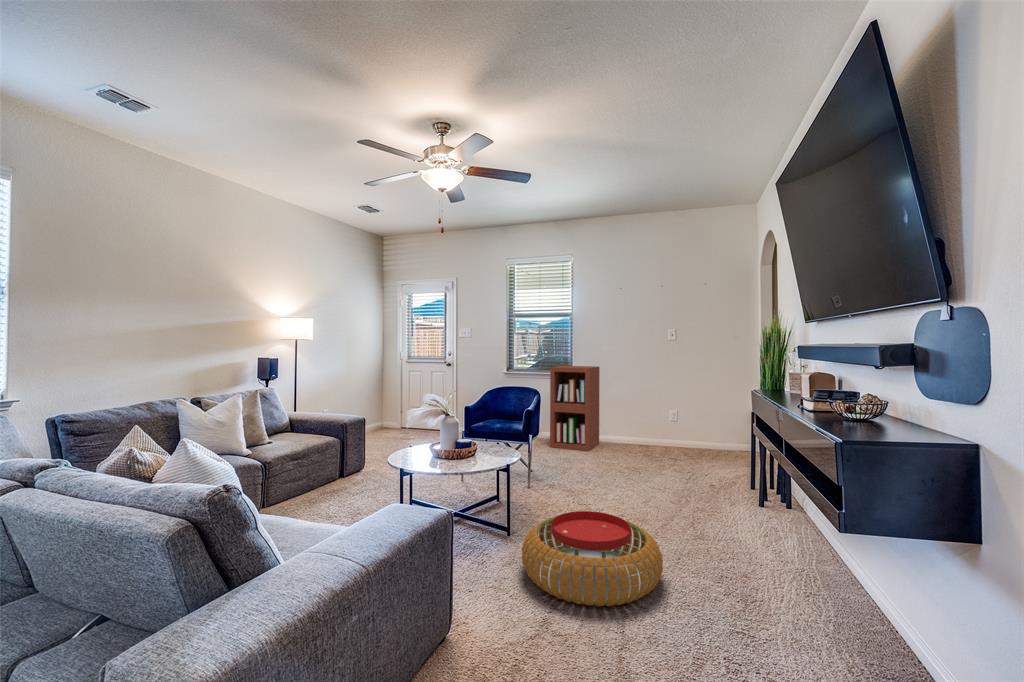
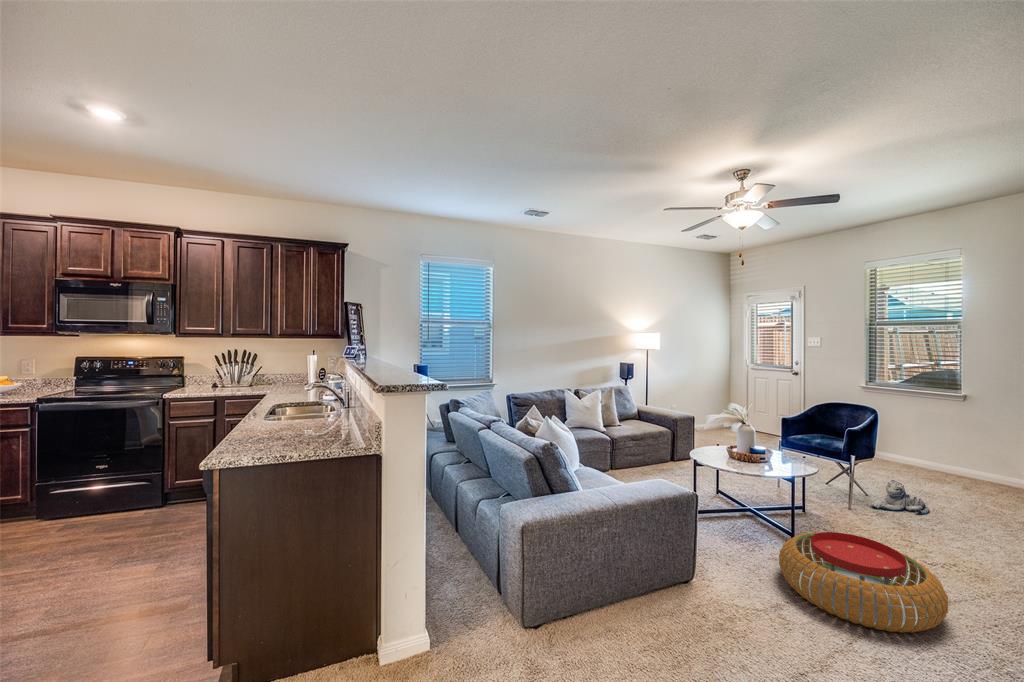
bookshelf: present [550,366,600,451] -> none [913,385,1004,492]
plush toy: none [543,451,579,481] -> present [871,480,930,514]

